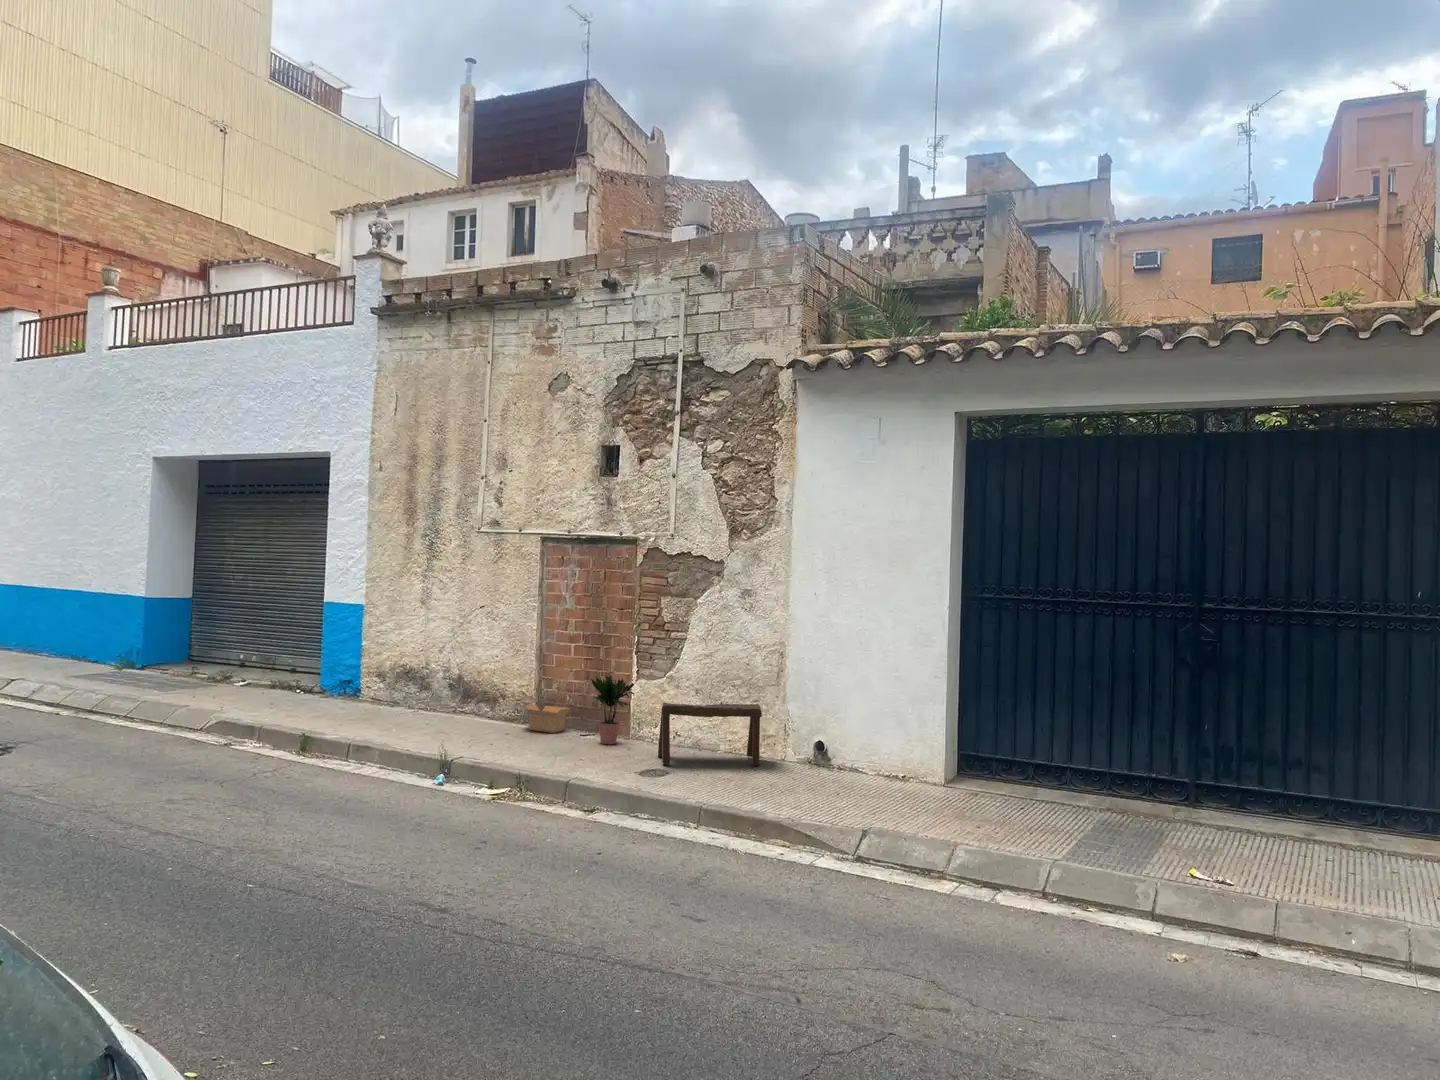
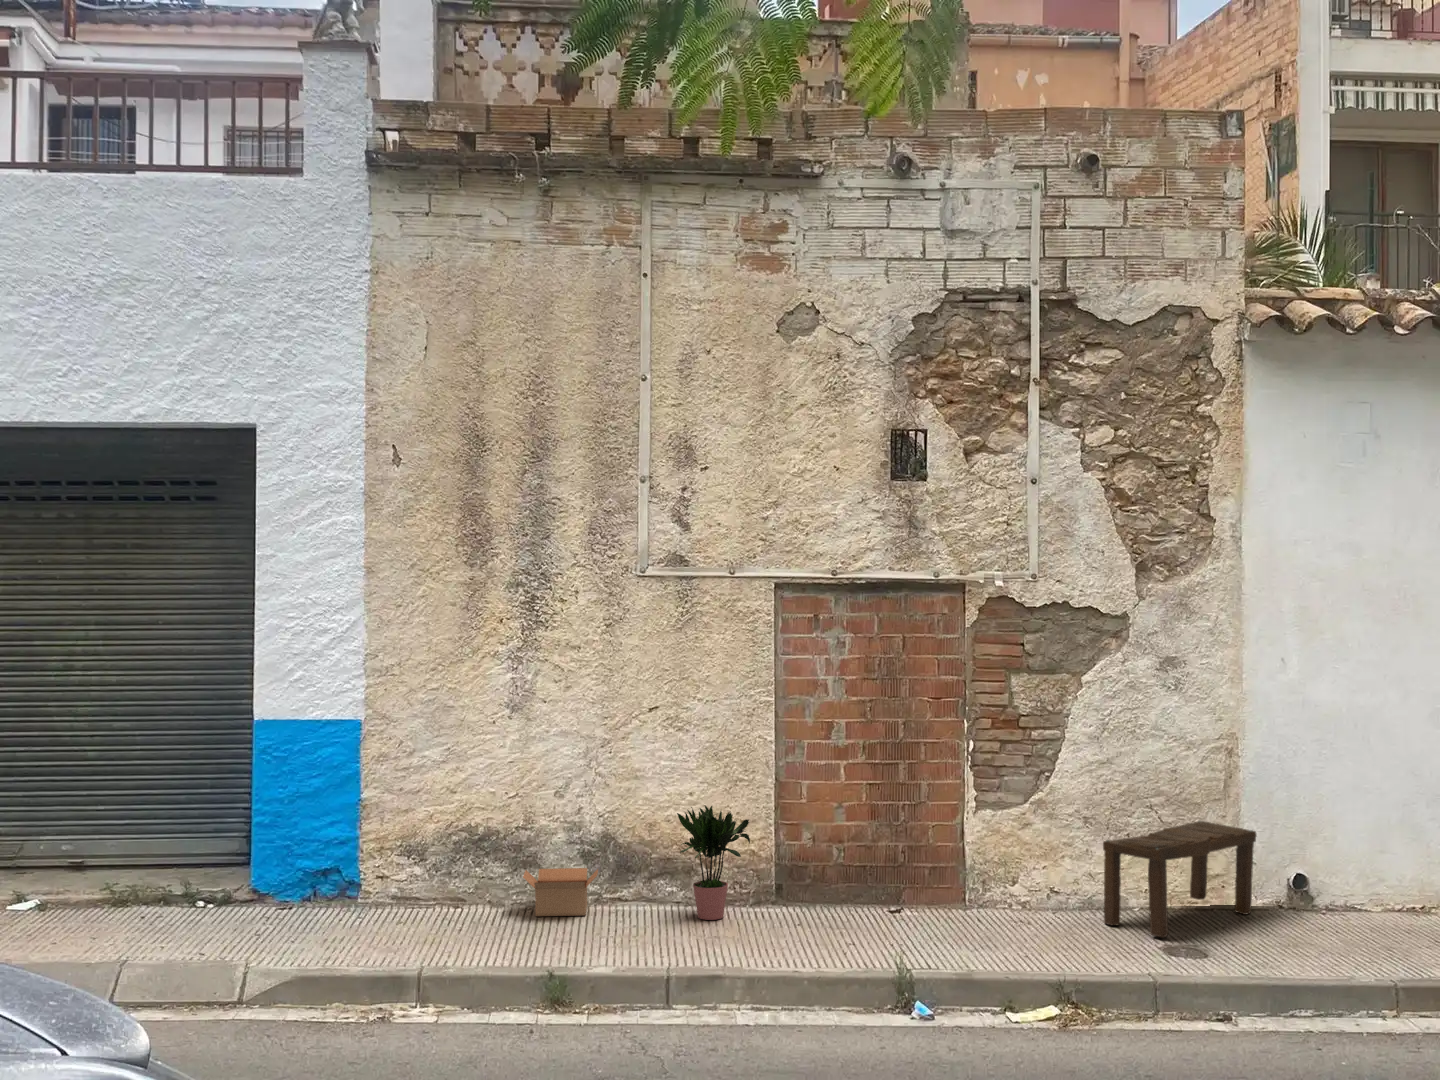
potted plant: present [591,675,634,744] -> present [677,805,750,920]
cardboard box: present [525,704,570,733] -> present [523,868,598,916]

